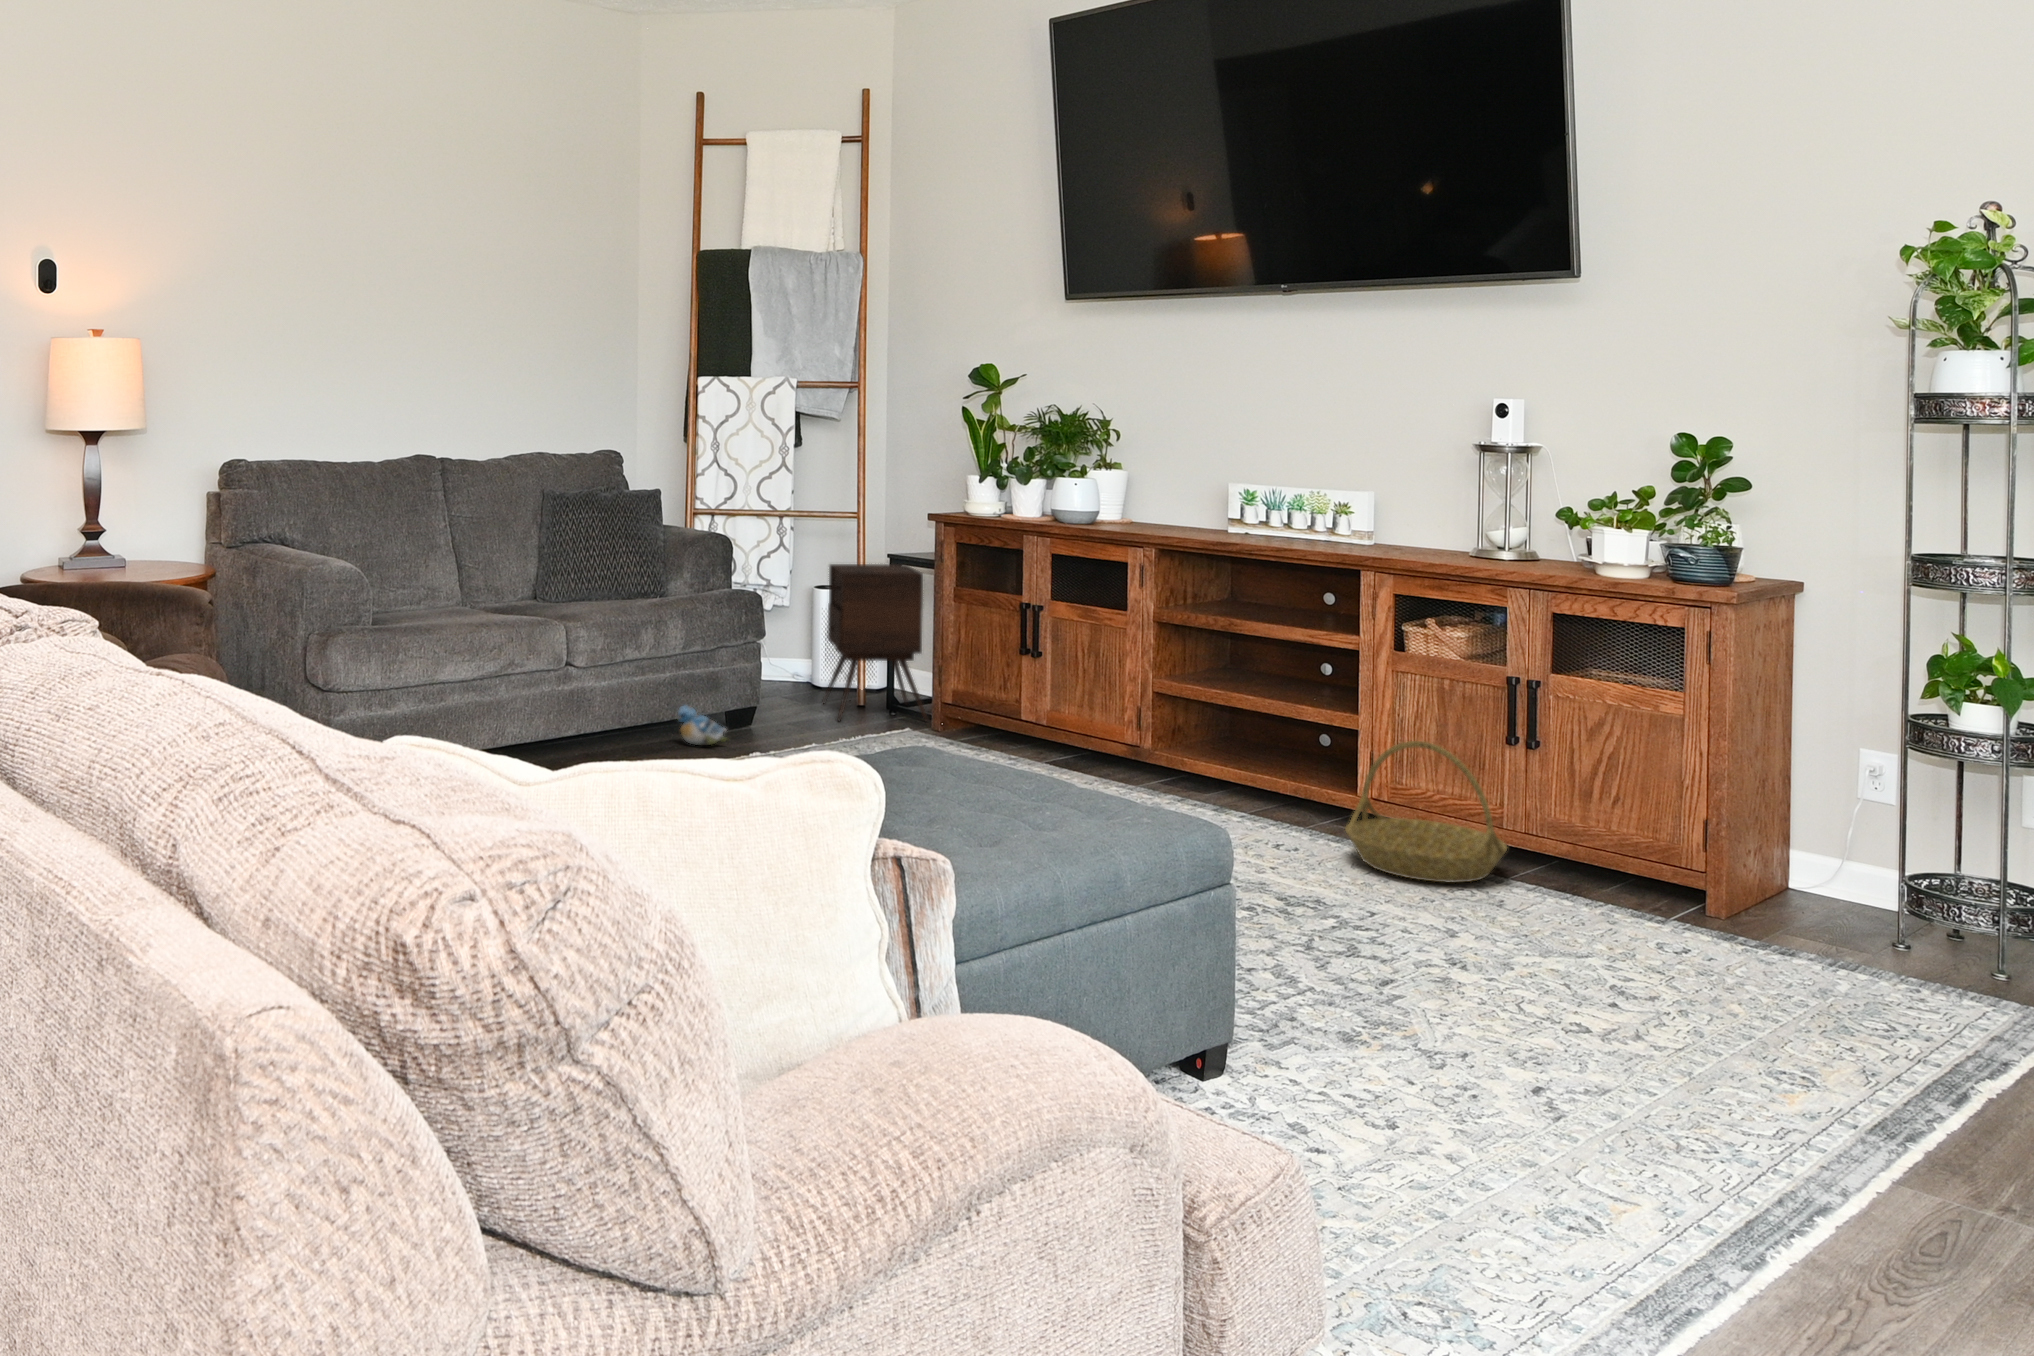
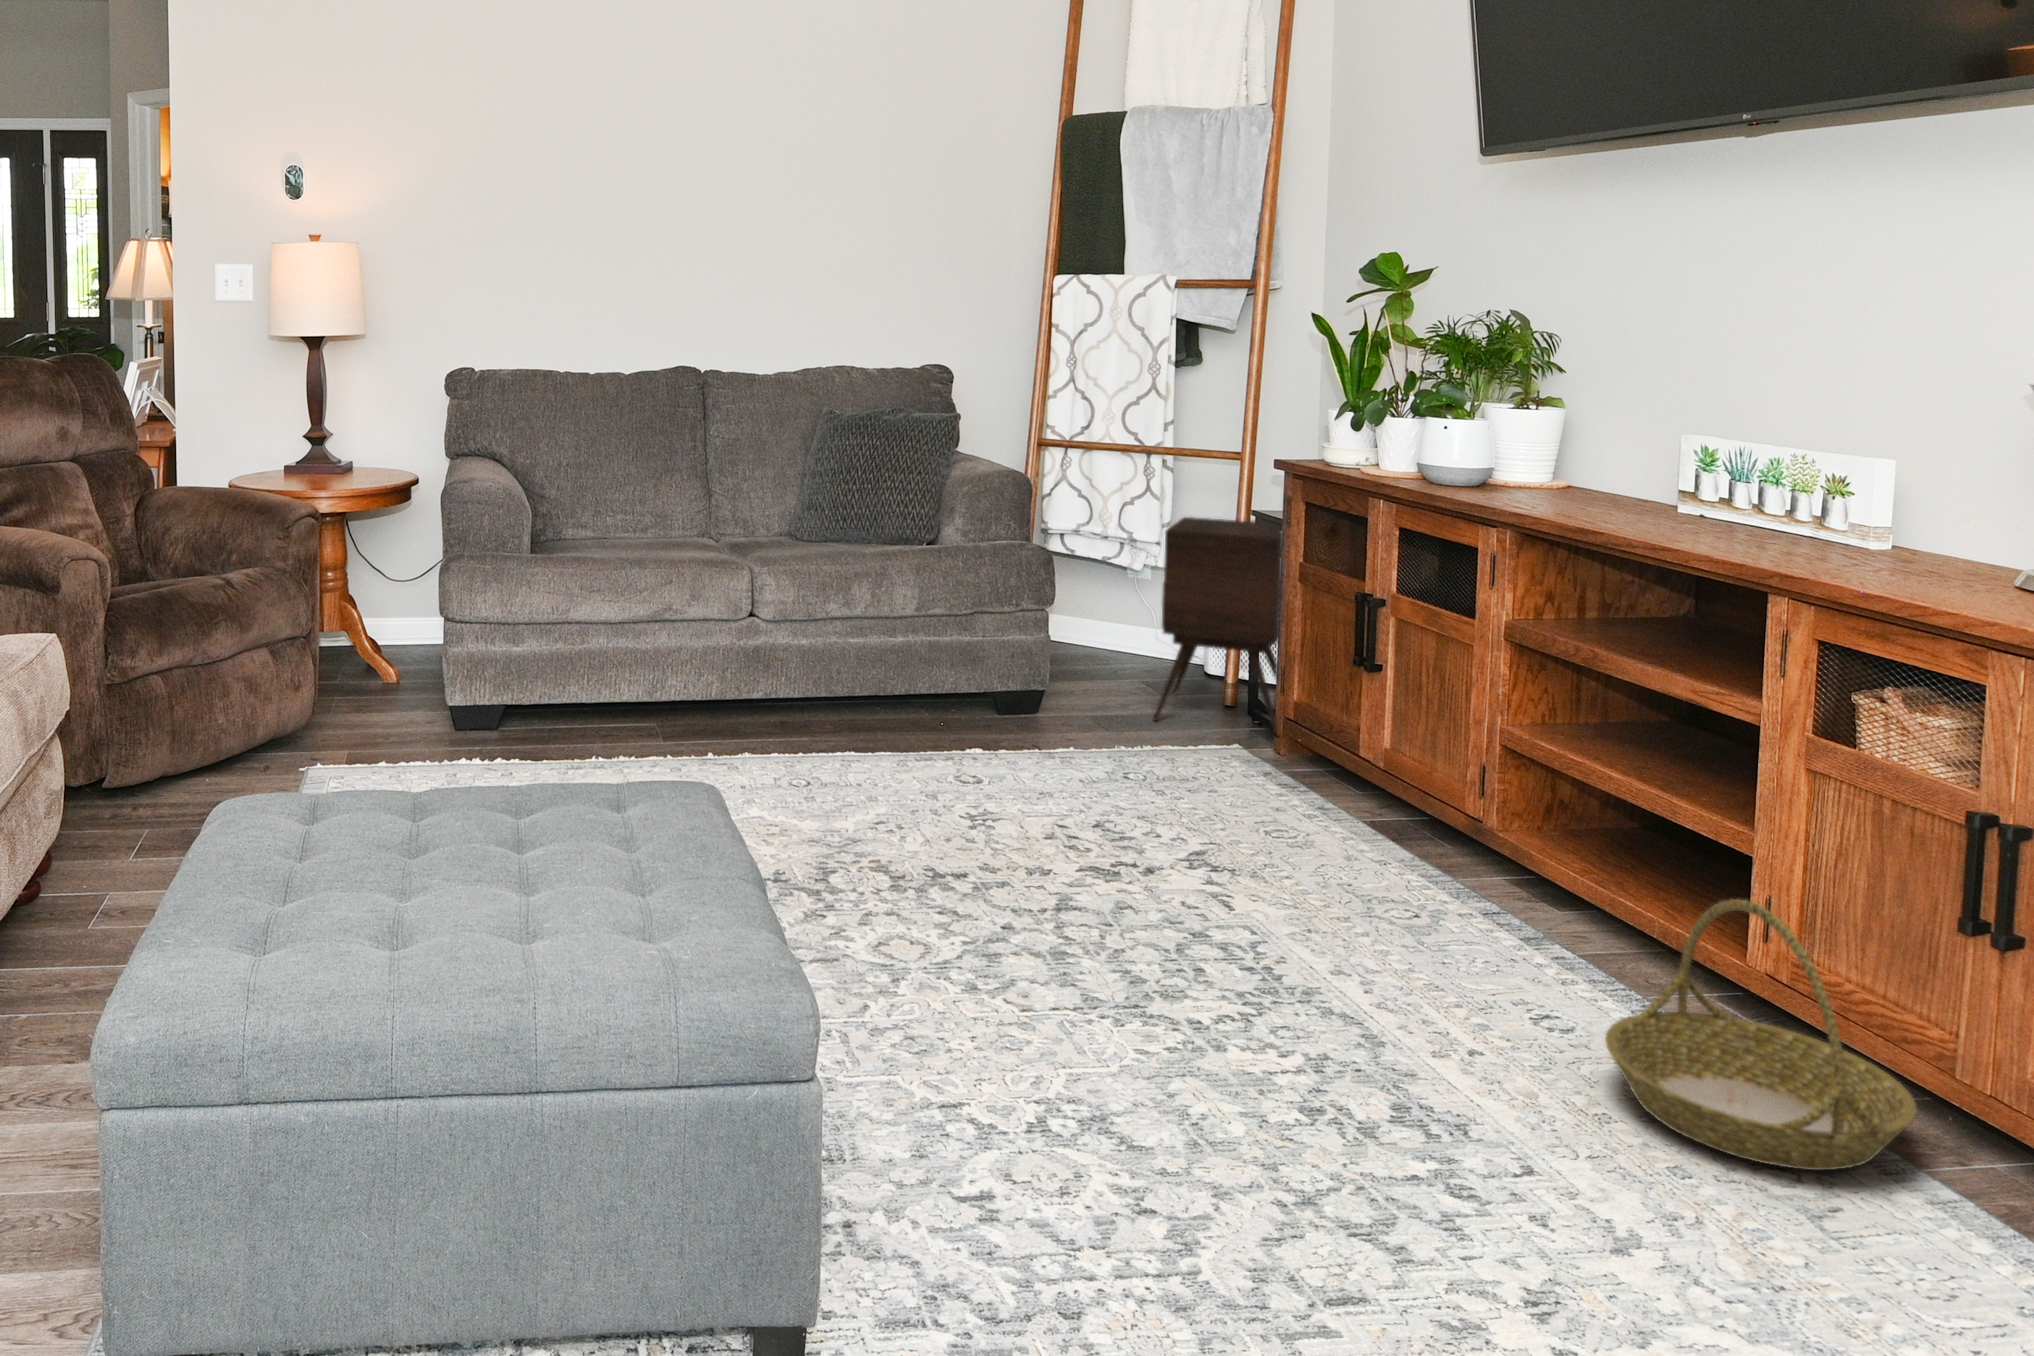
plush toy: present [677,706,727,745] -> none [898,680,959,732]

